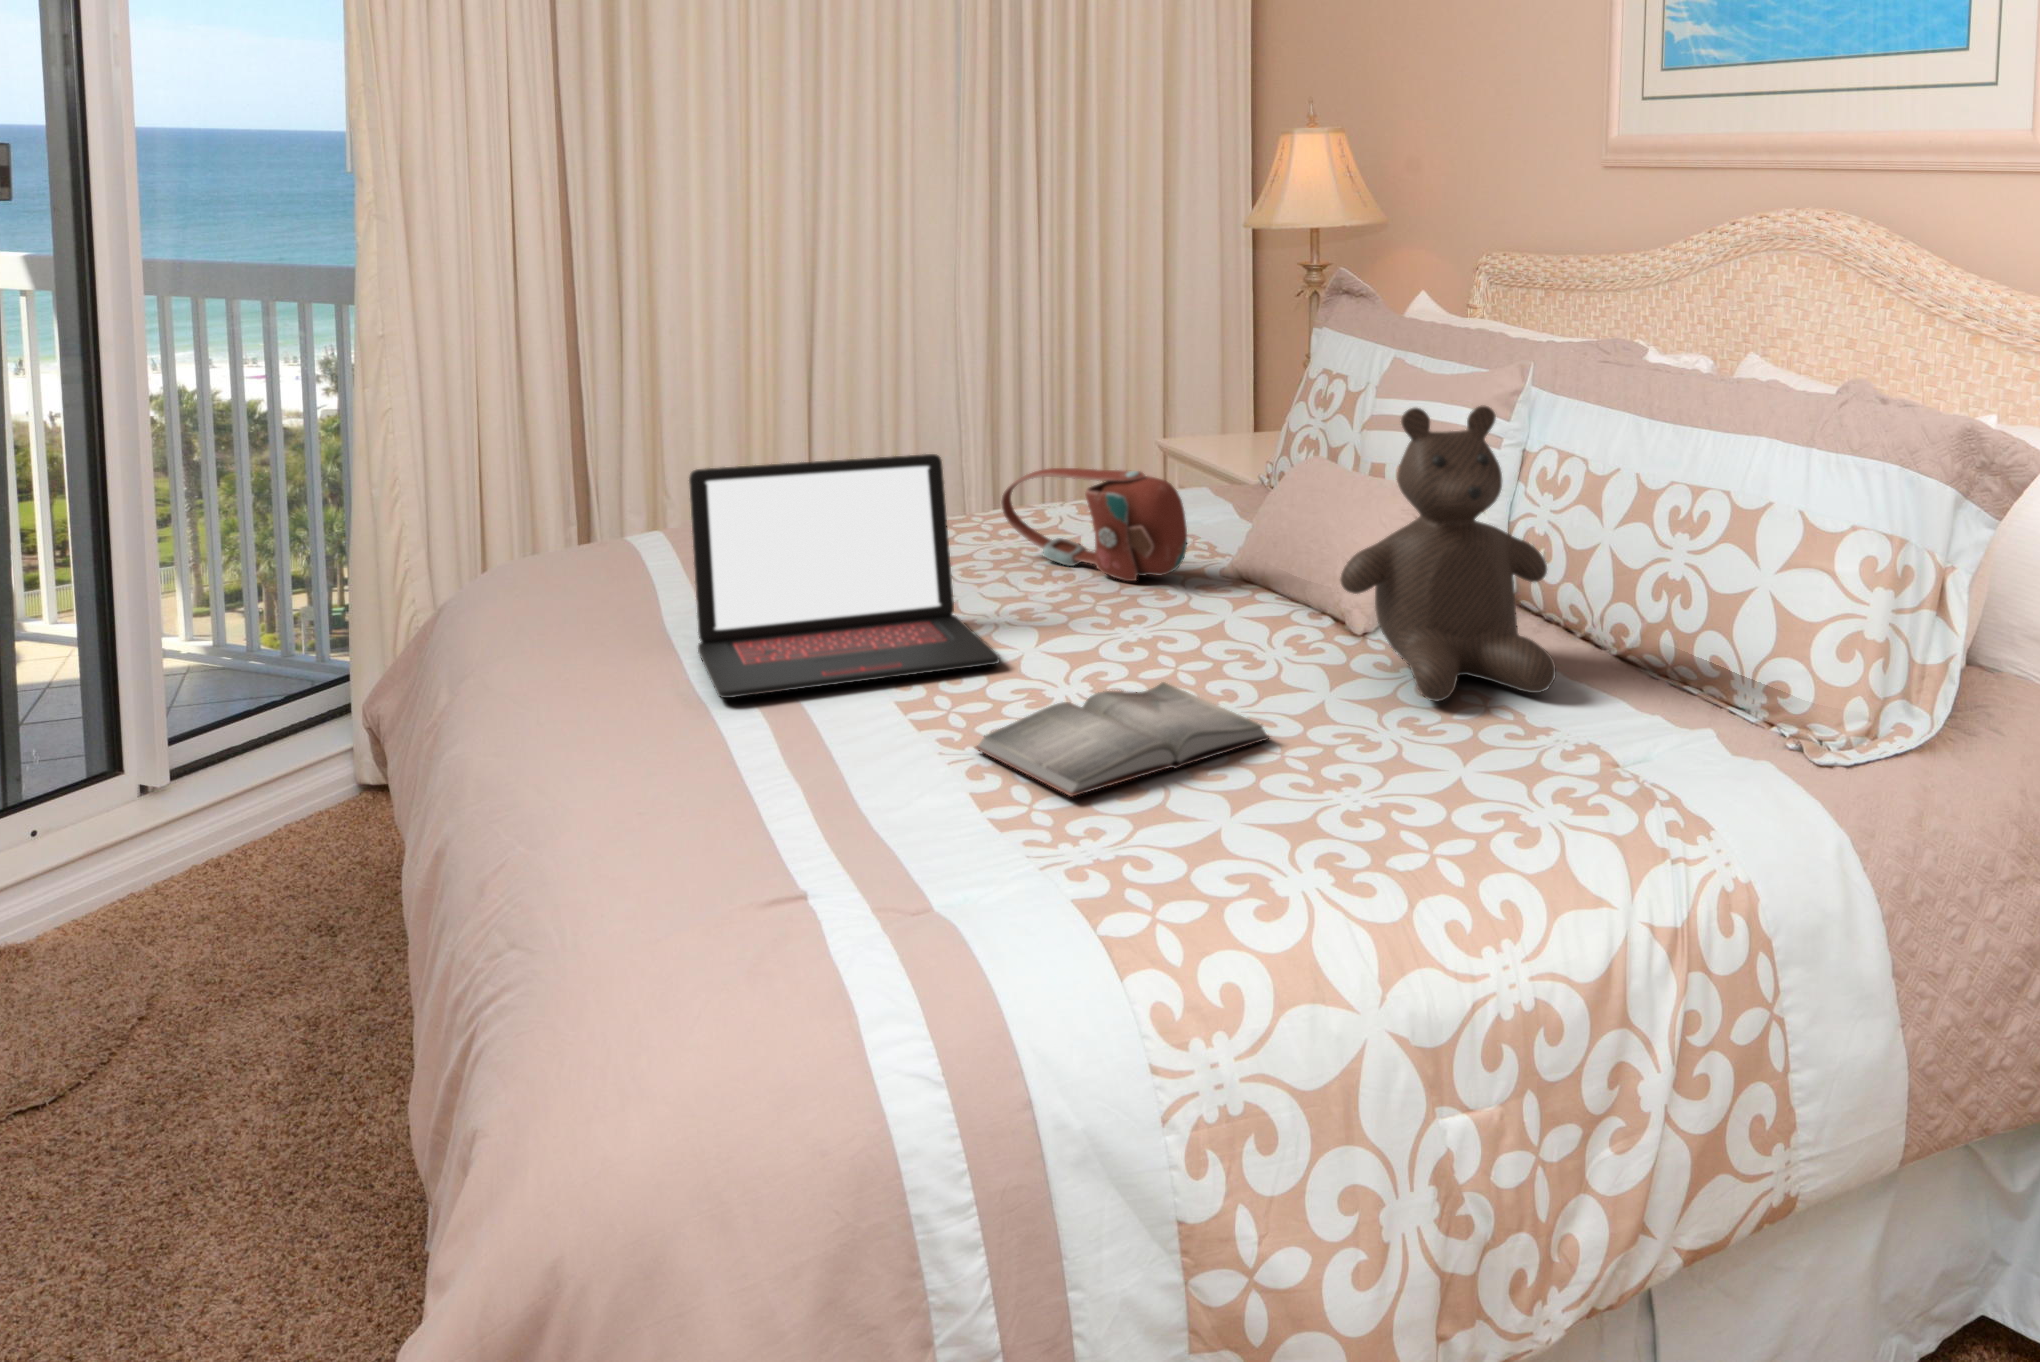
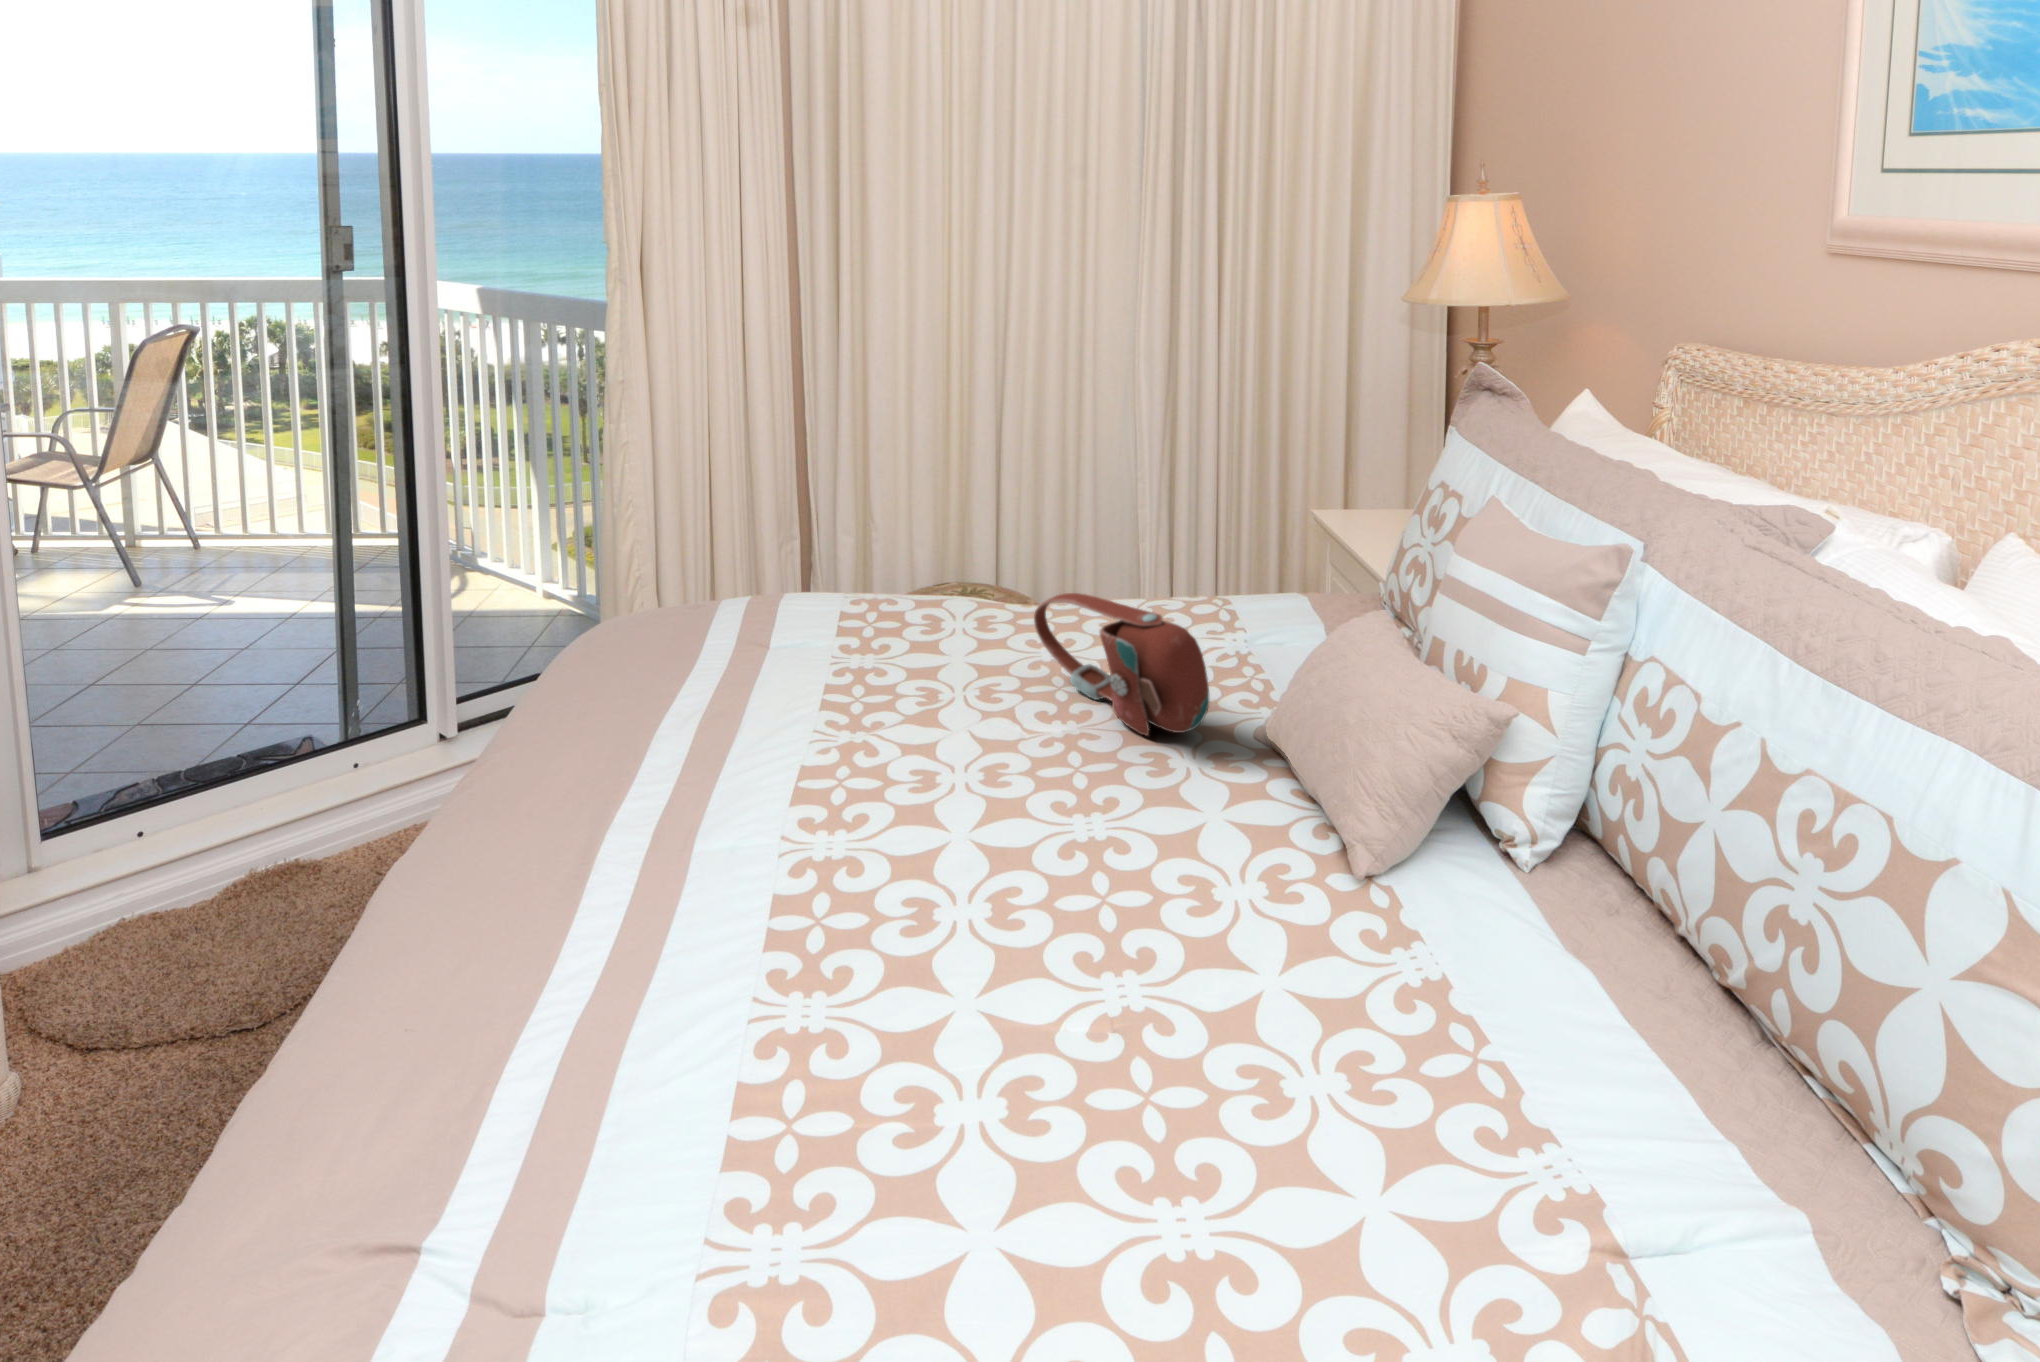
teddy bear: present [1340,406,1556,701] -> none [1313,630,1610,1049]
laptop: present [689,454,1000,698] -> none [640,588,934,854]
hardback book: present [975,682,1270,796] -> none [825,927,1165,1114]

